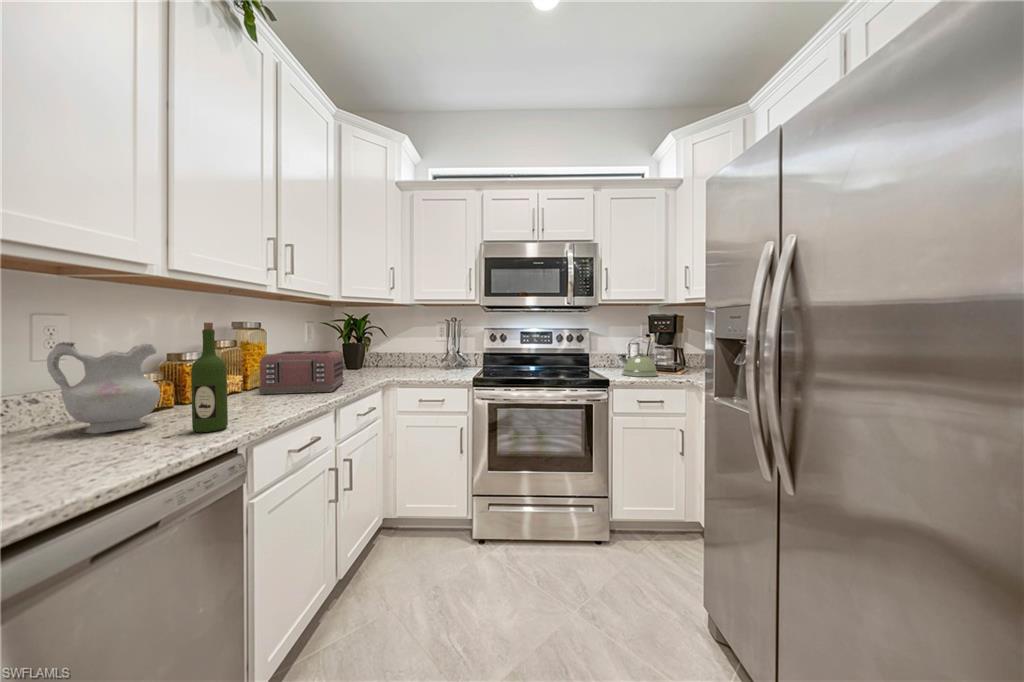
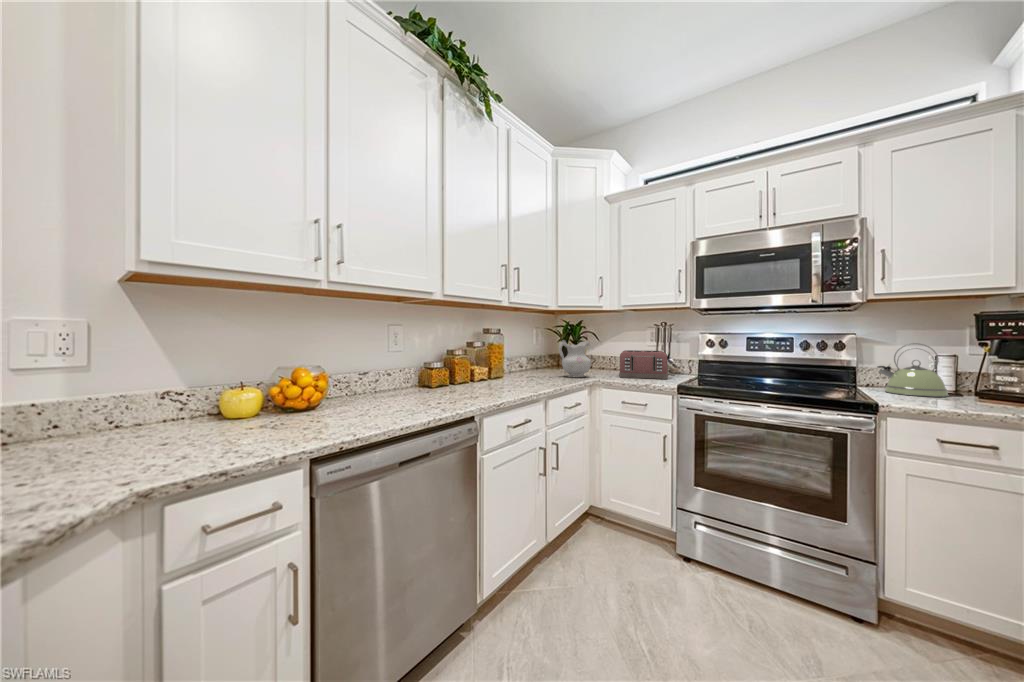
wine bottle: present [191,323,228,432] -> none [452,329,471,403]
ceramic pitcher: present [47,342,160,433] -> present [559,340,591,377]
toaster: present [259,351,344,394] -> present [619,350,668,379]

